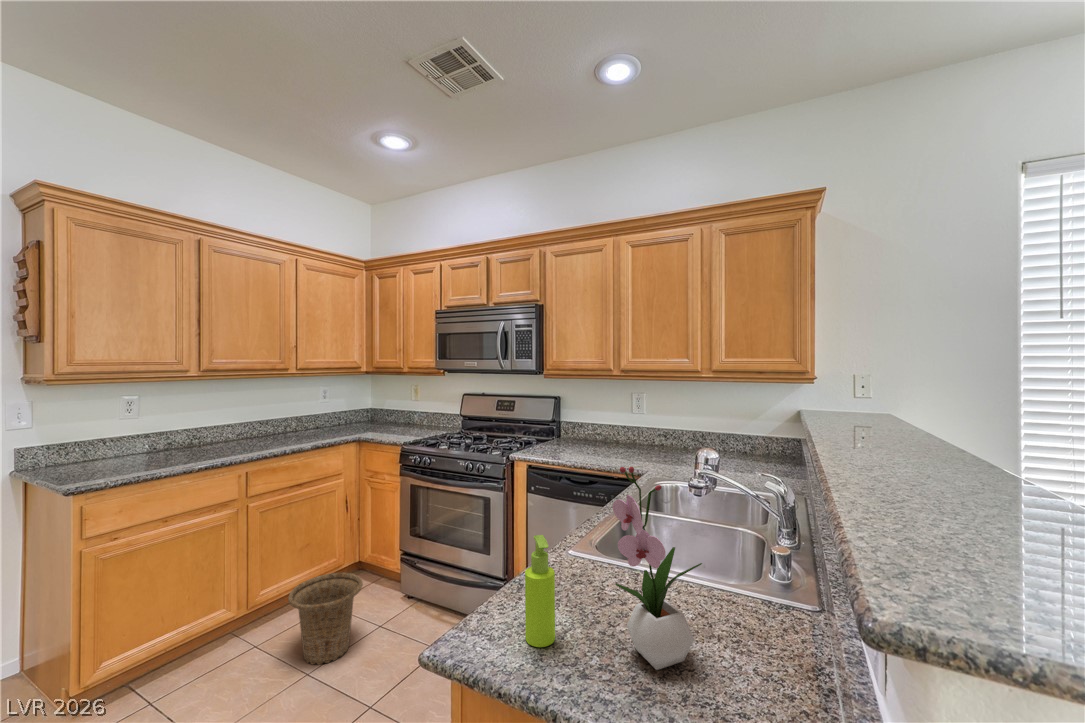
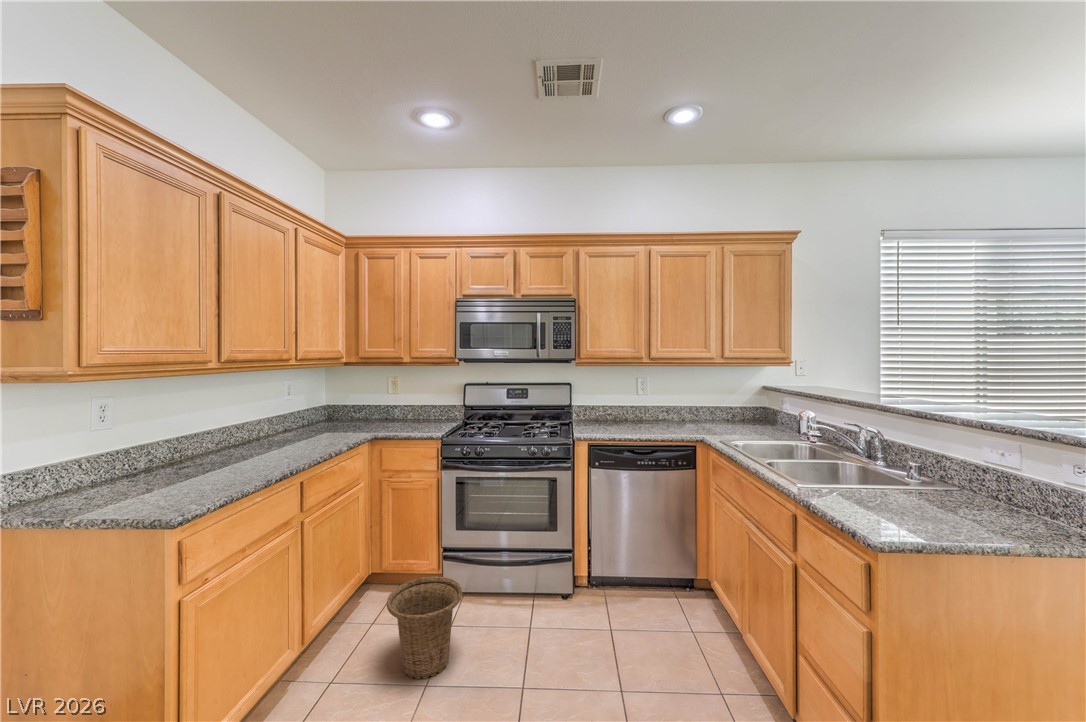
flower arrangement: present [613,467,702,670] -> none [942,410,999,529]
soap dispenser: present [525,535,555,647] -> none [897,461,929,534]

